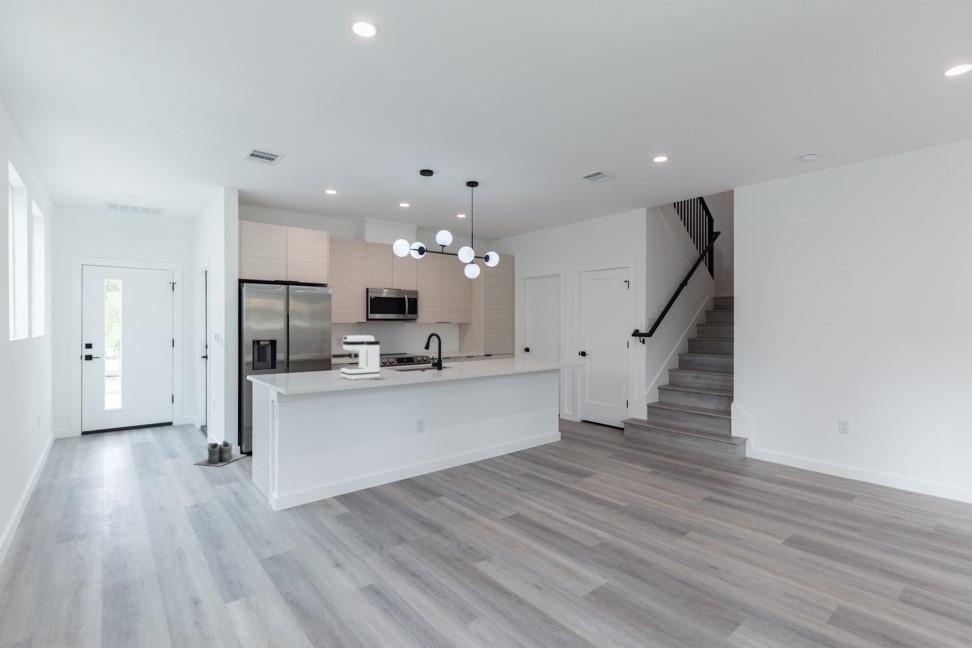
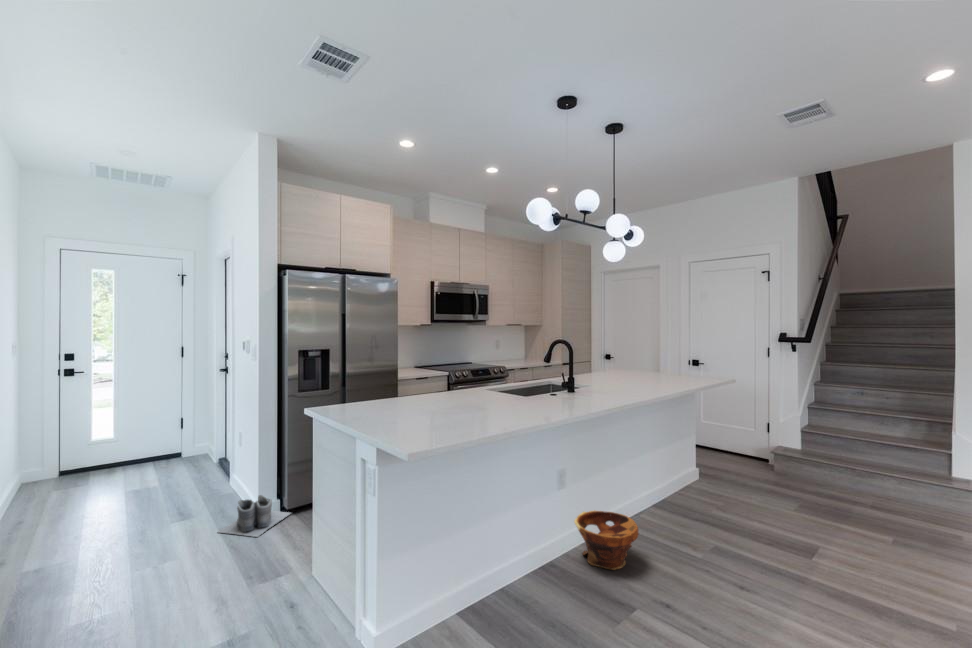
coffee maker: present [332,335,380,379] -> none [451,345,526,418]
planter: none [425,448,466,482] -> present [574,510,638,570]

